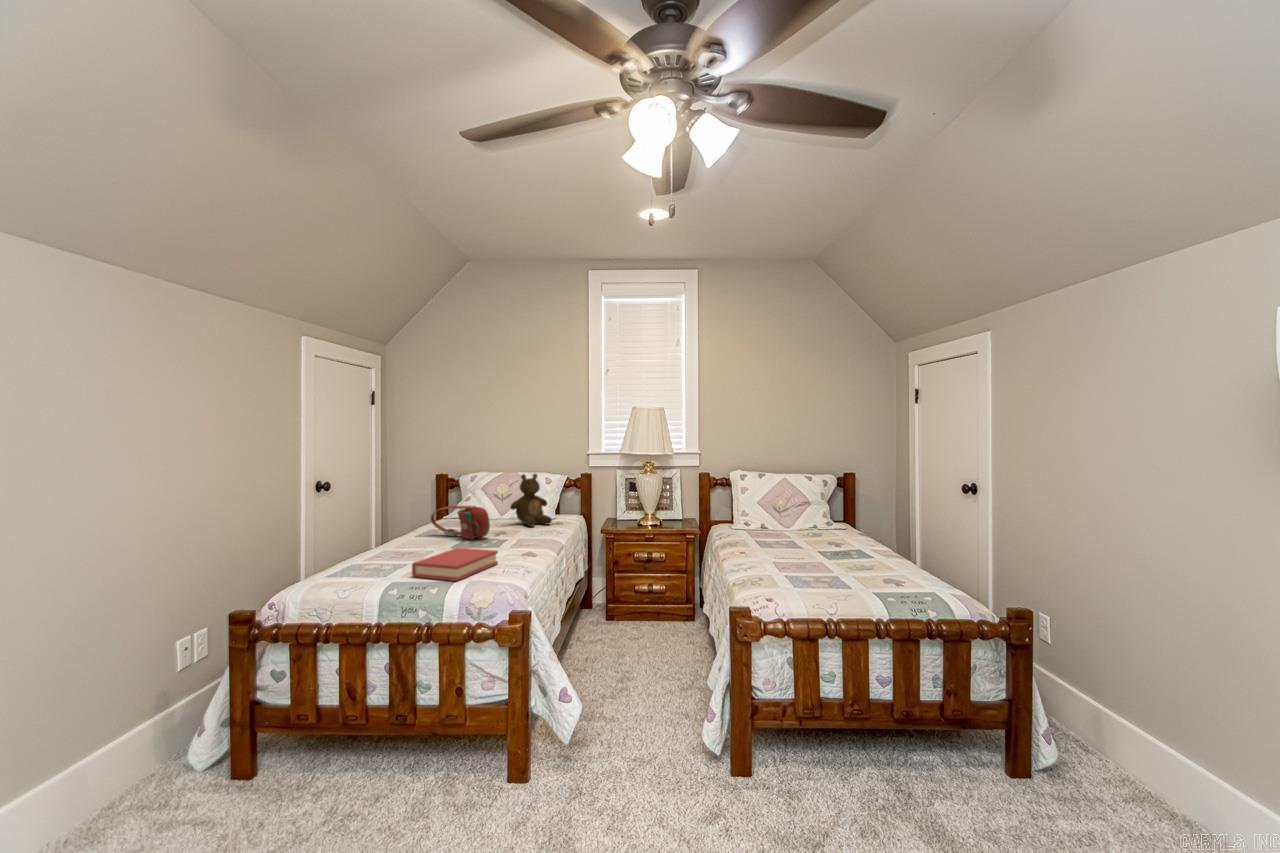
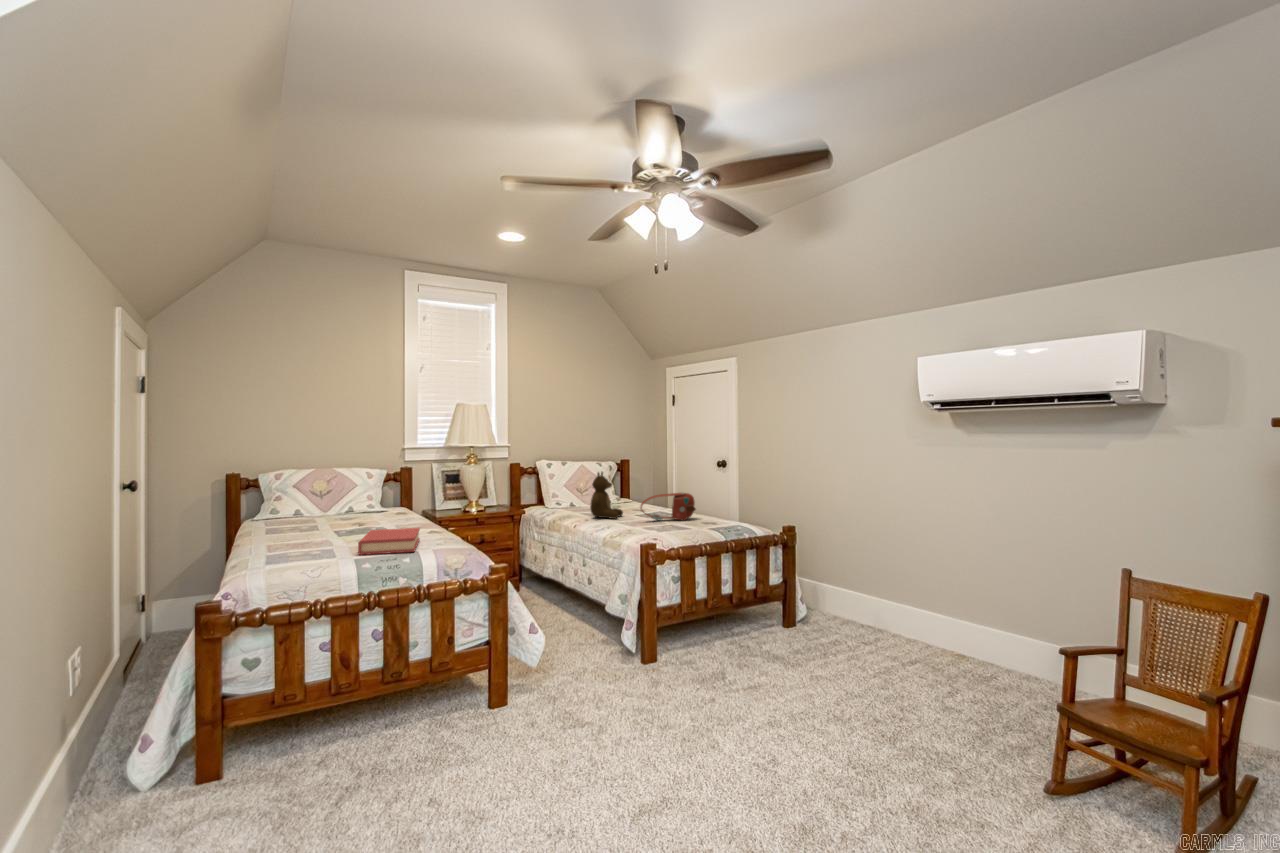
teddy bear: present [510,474,552,527] -> present [590,472,623,519]
handbag: present [431,506,490,539] -> present [641,492,696,520]

